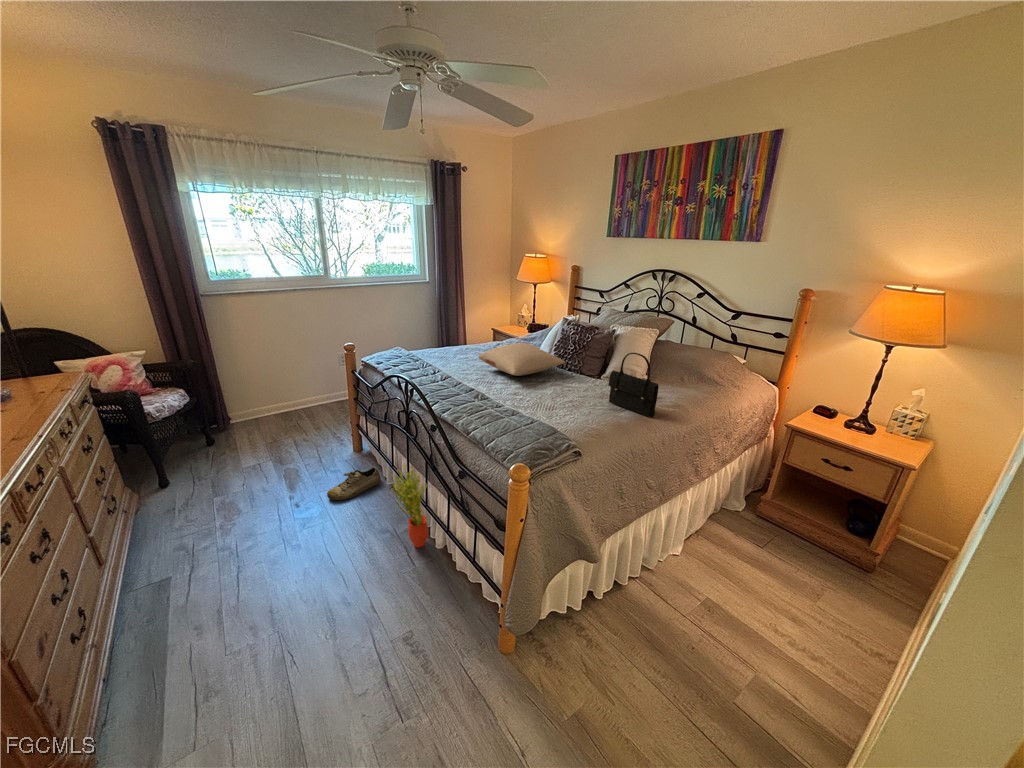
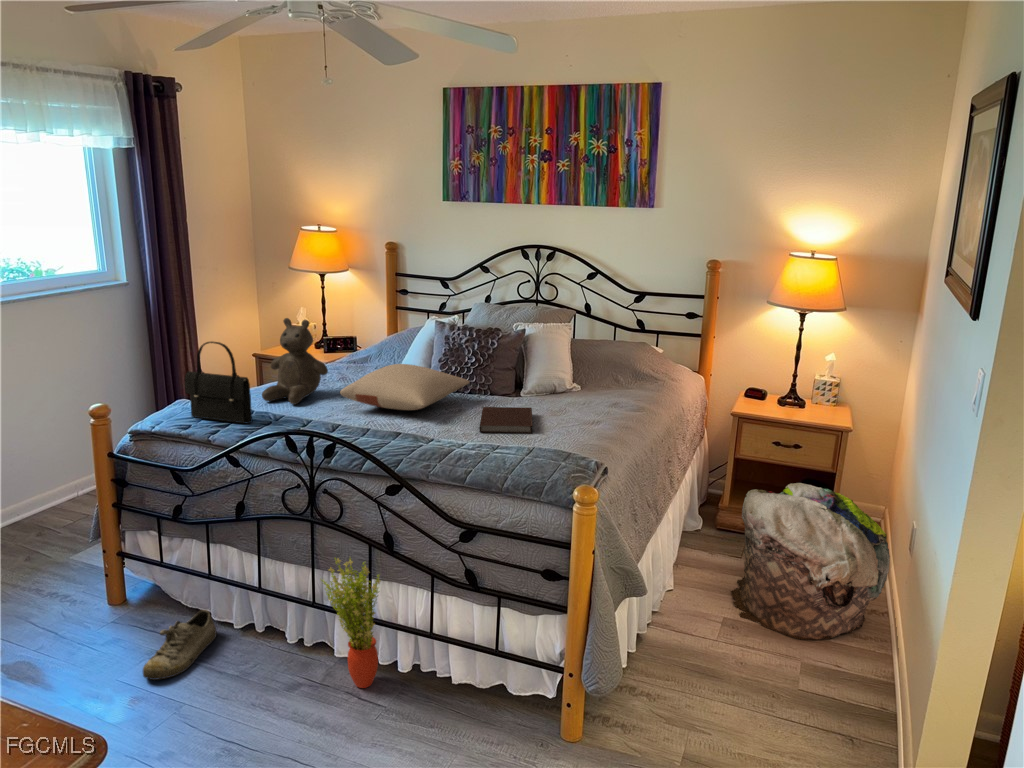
teddy bear: none [449,306,486,359] -> present [262,318,328,405]
handbag: present [609,353,658,417] -> present [185,342,252,424]
notebook: none [541,382,594,409] -> present [479,407,533,434]
laundry basket: none [722,500,908,671] -> present [730,483,890,640]

